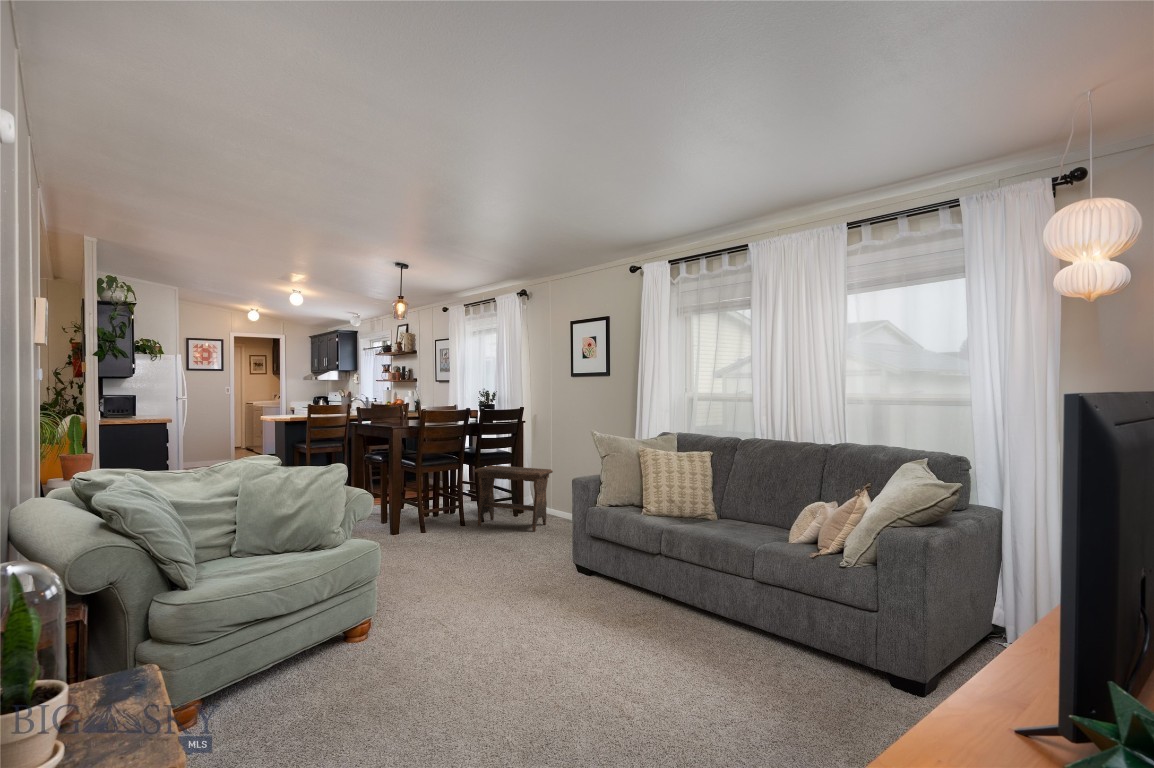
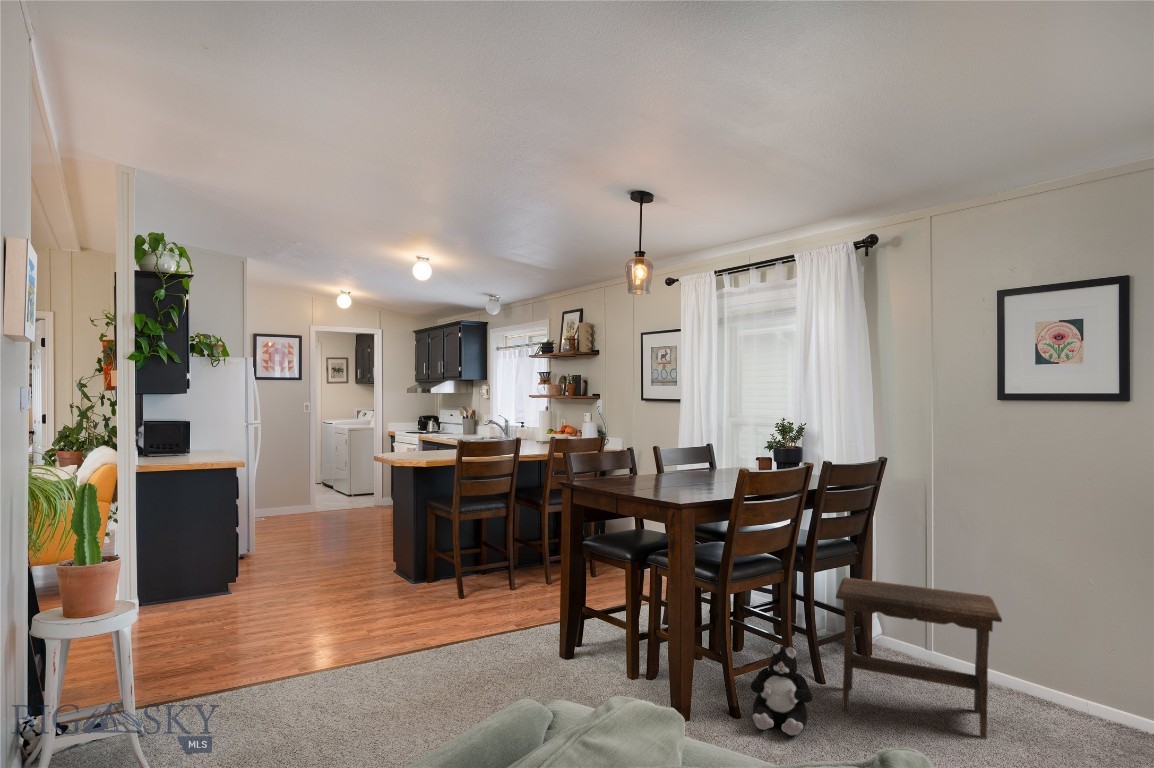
plush toy: none [424,494,457,533] -> present [750,644,812,736]

